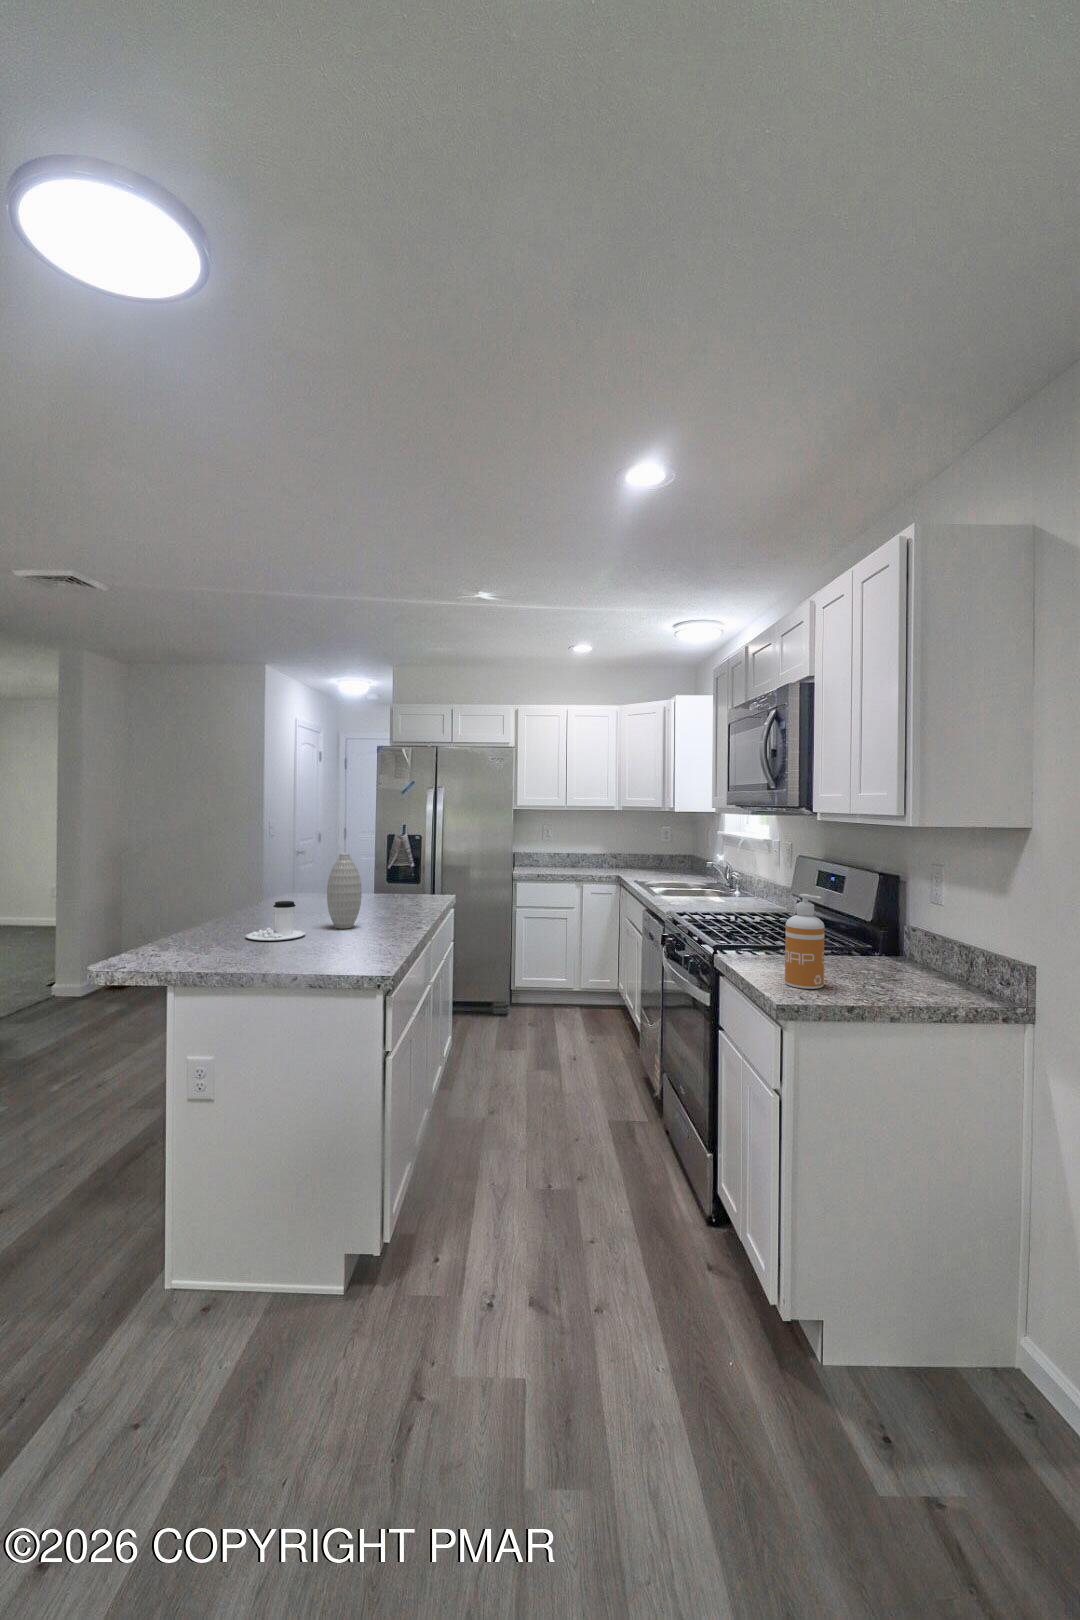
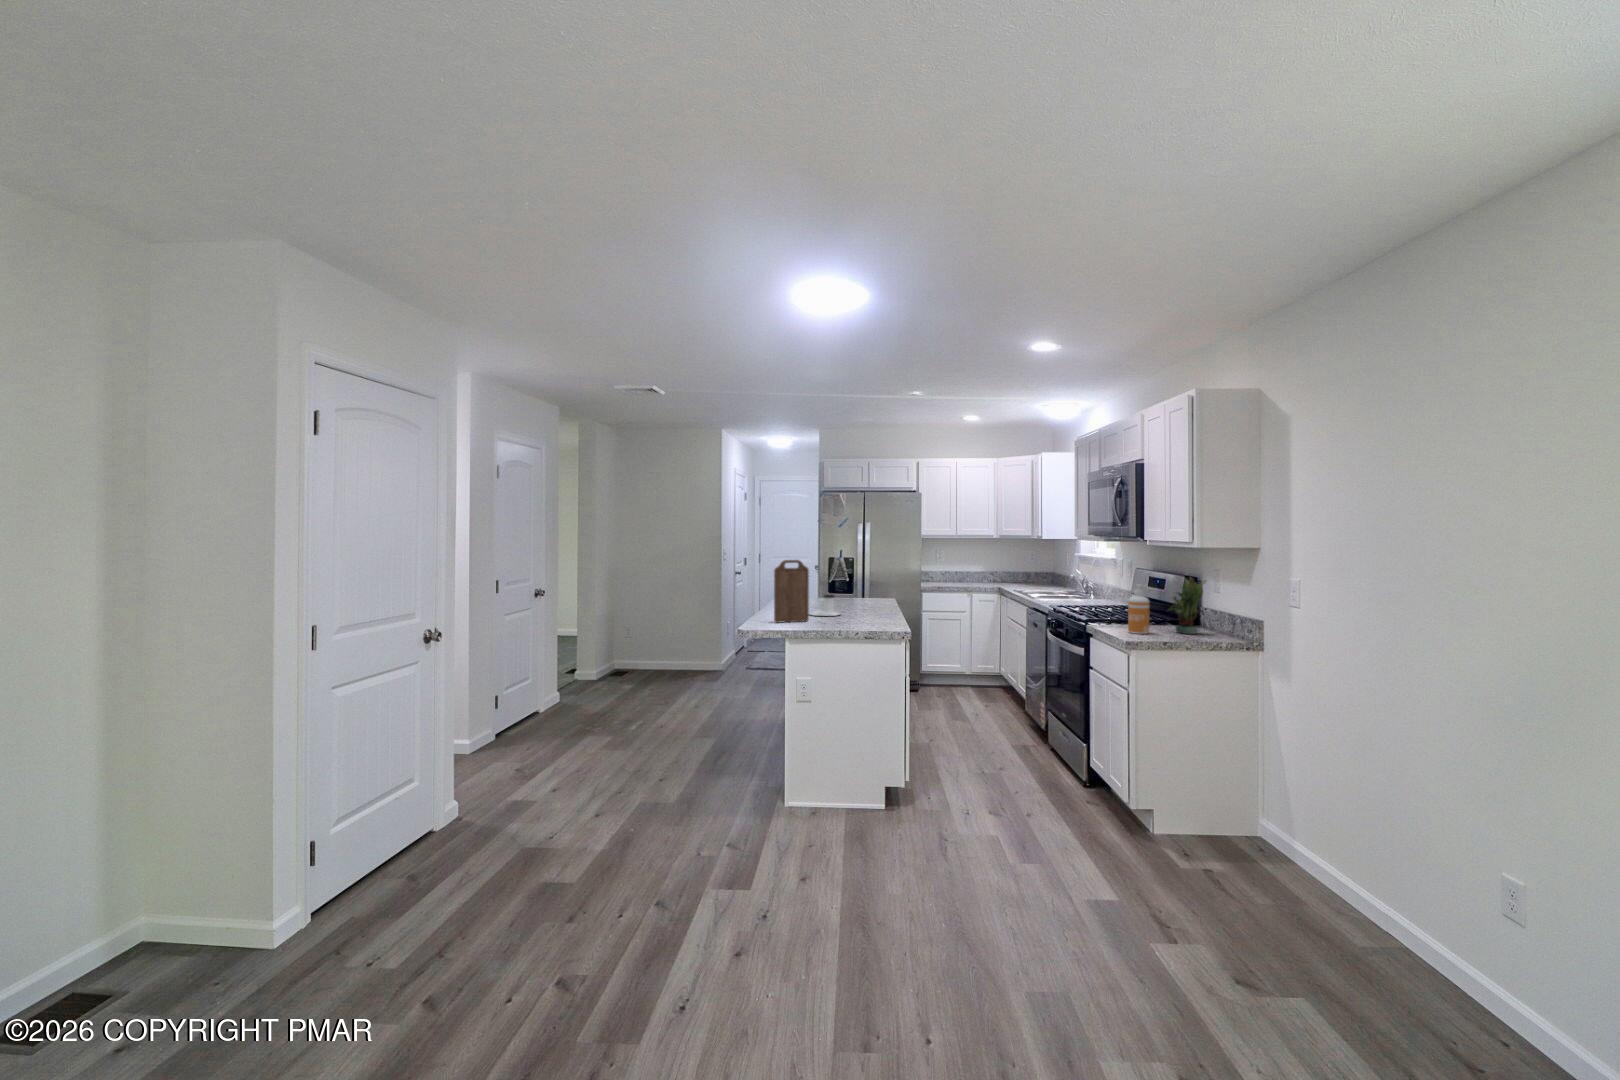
cutting board: none [138,842,214,961] -> present [774,560,809,623]
vase: present [327,853,361,929] -> none [846,567,866,612]
potted plant: none [853,881,927,987] -> present [1170,577,1206,634]

